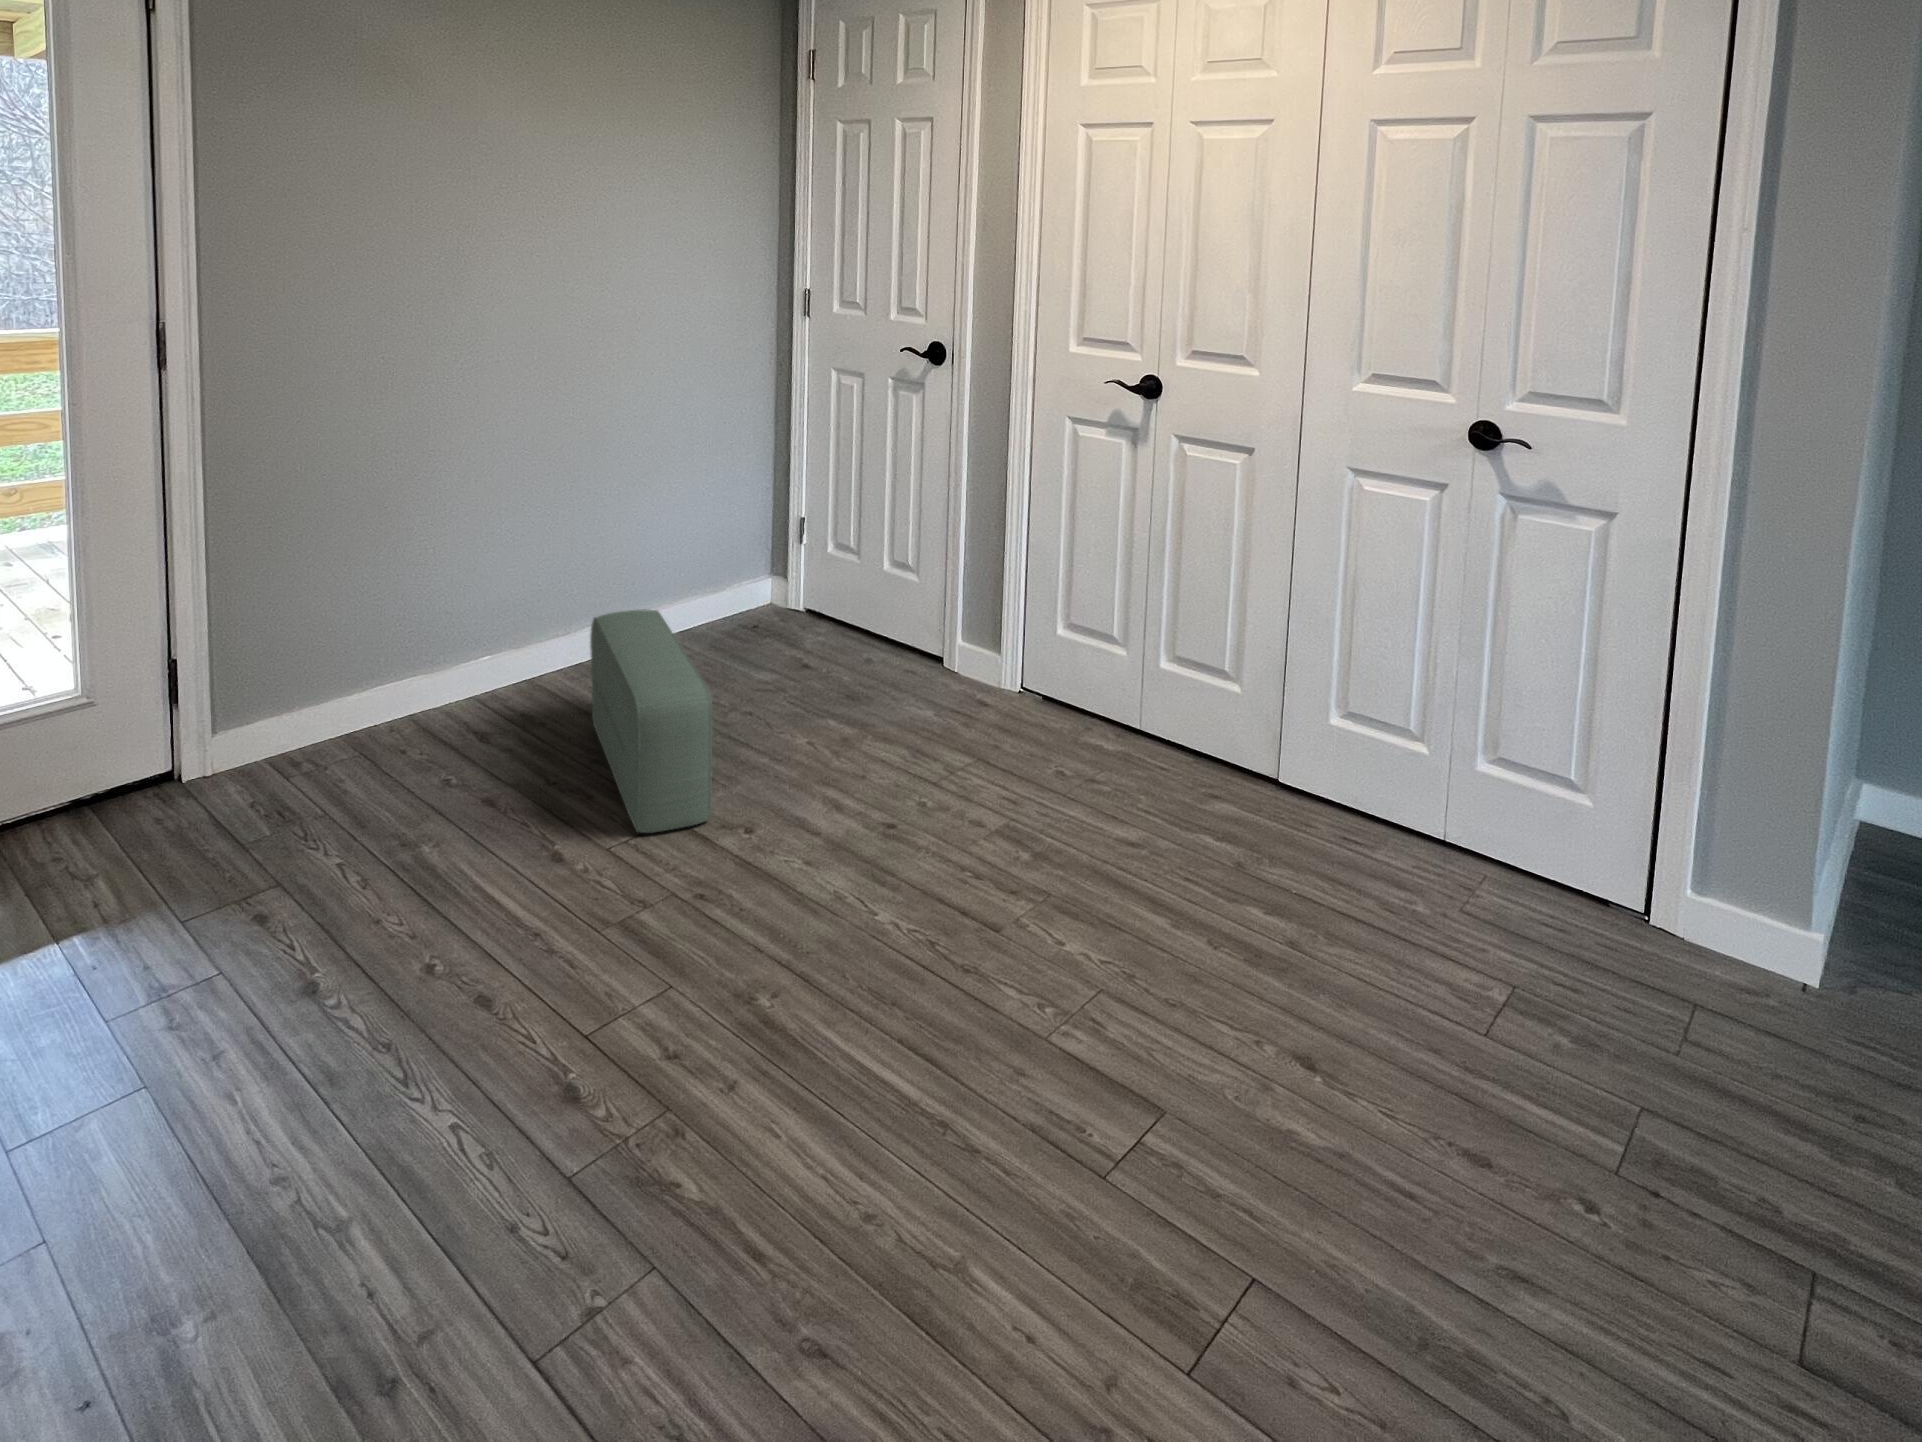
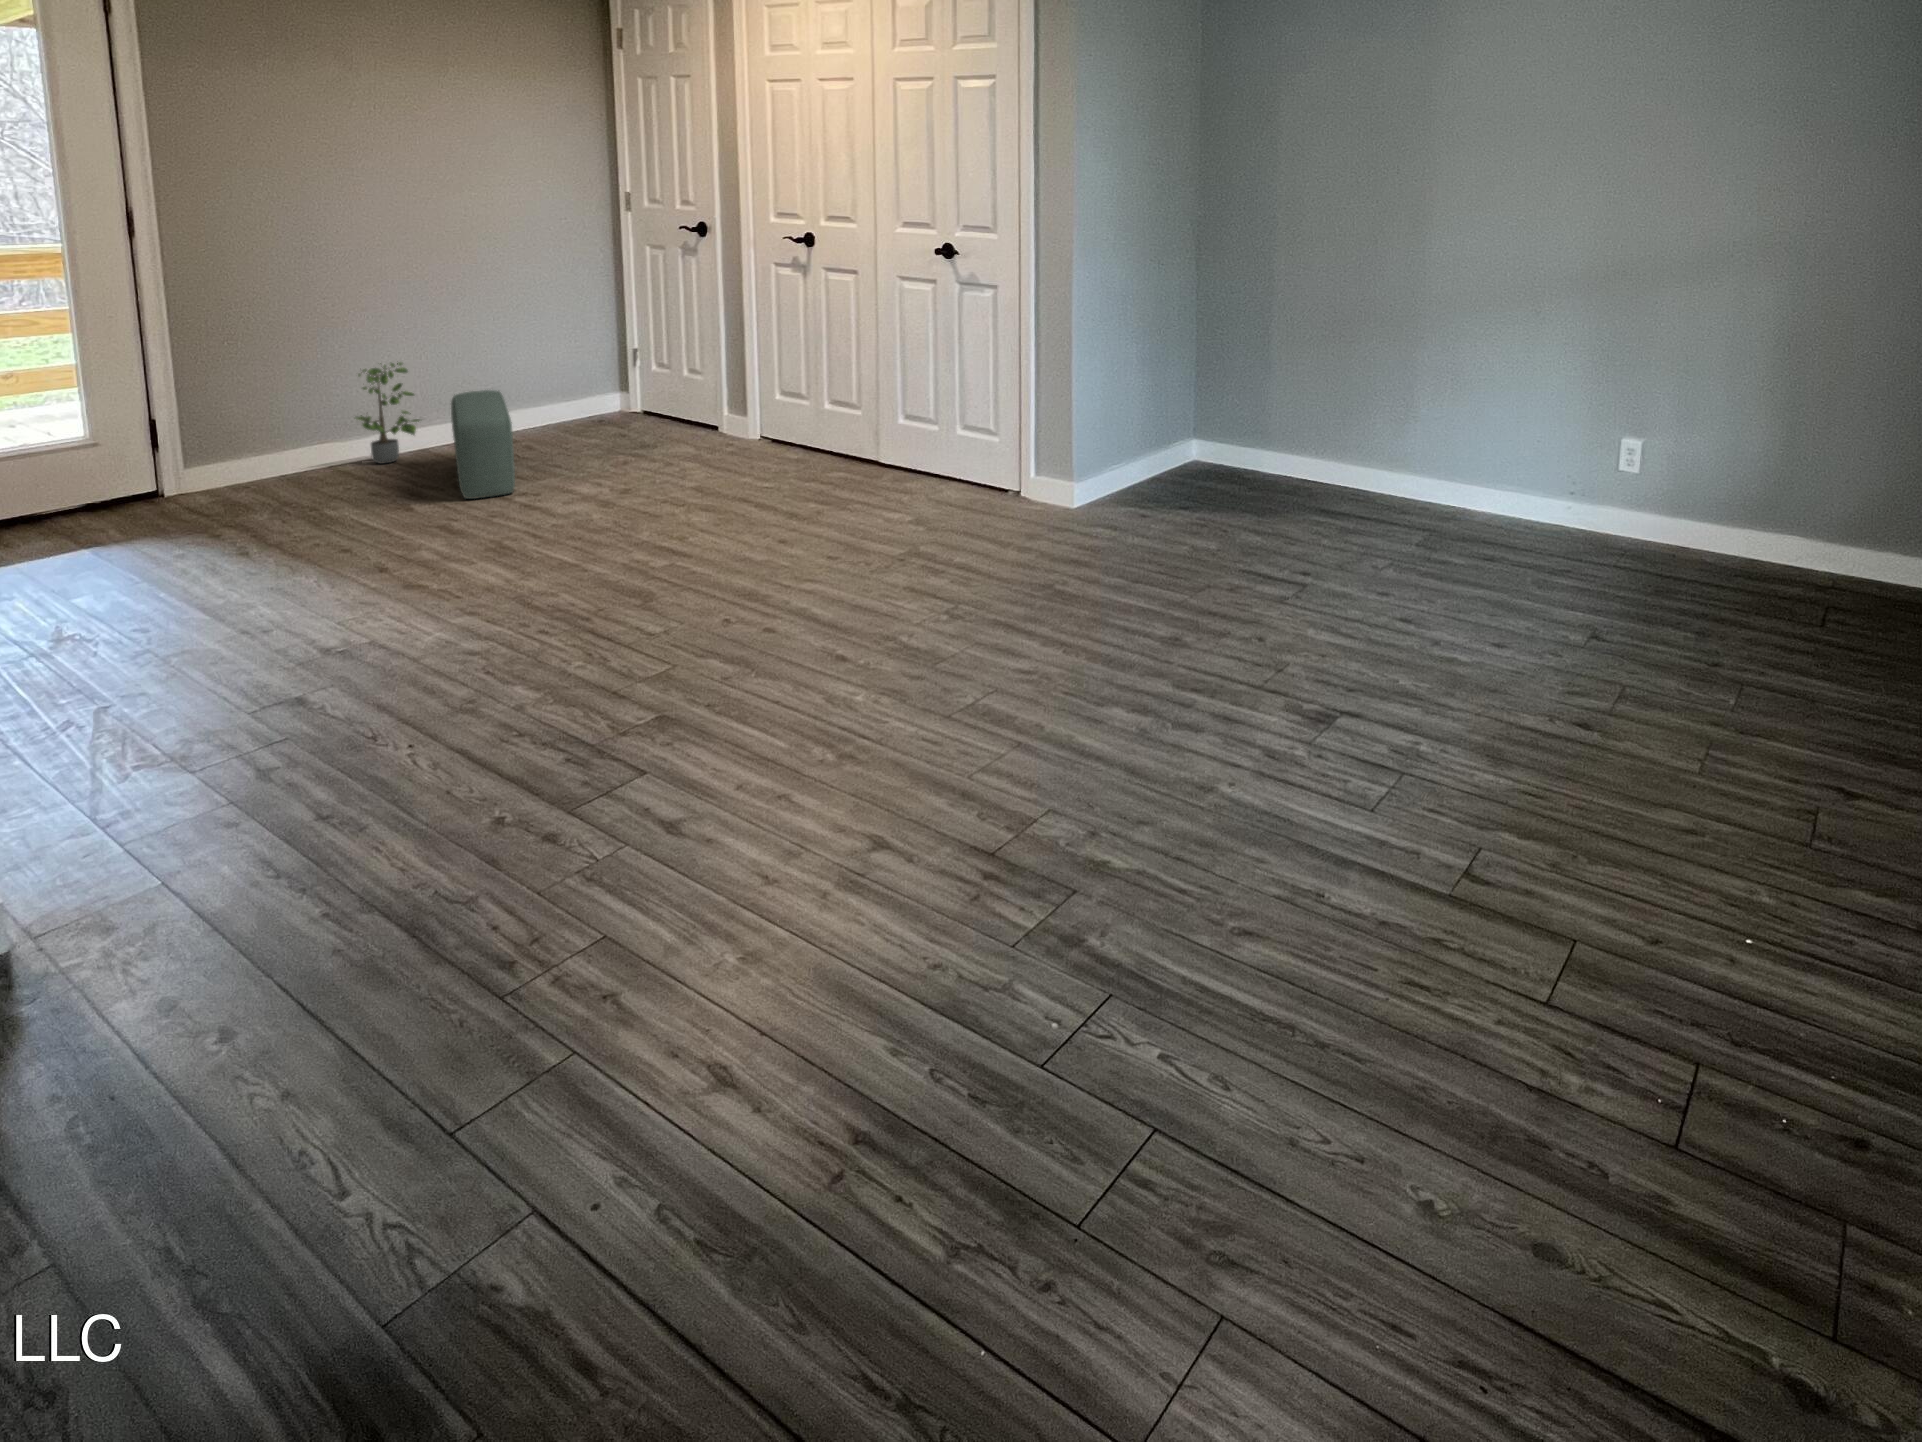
potted plant: none [445,549,541,713] -> present [356,362,420,463]

